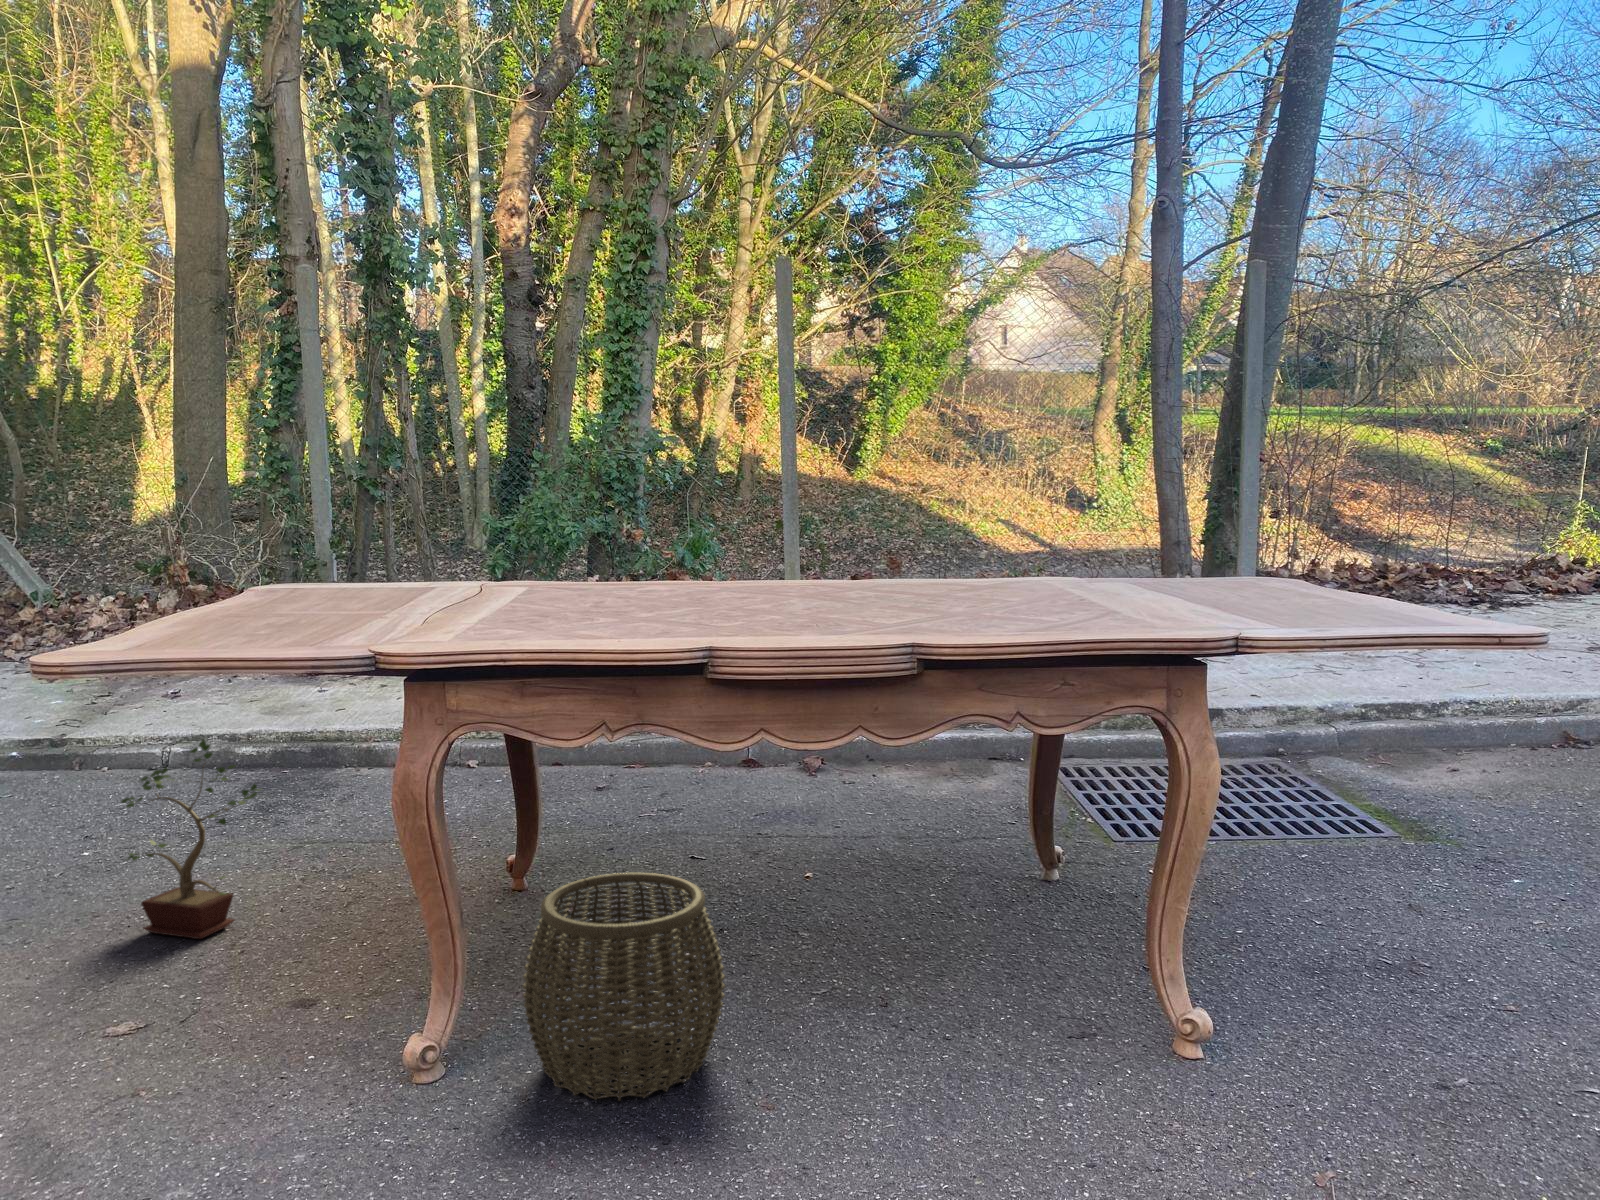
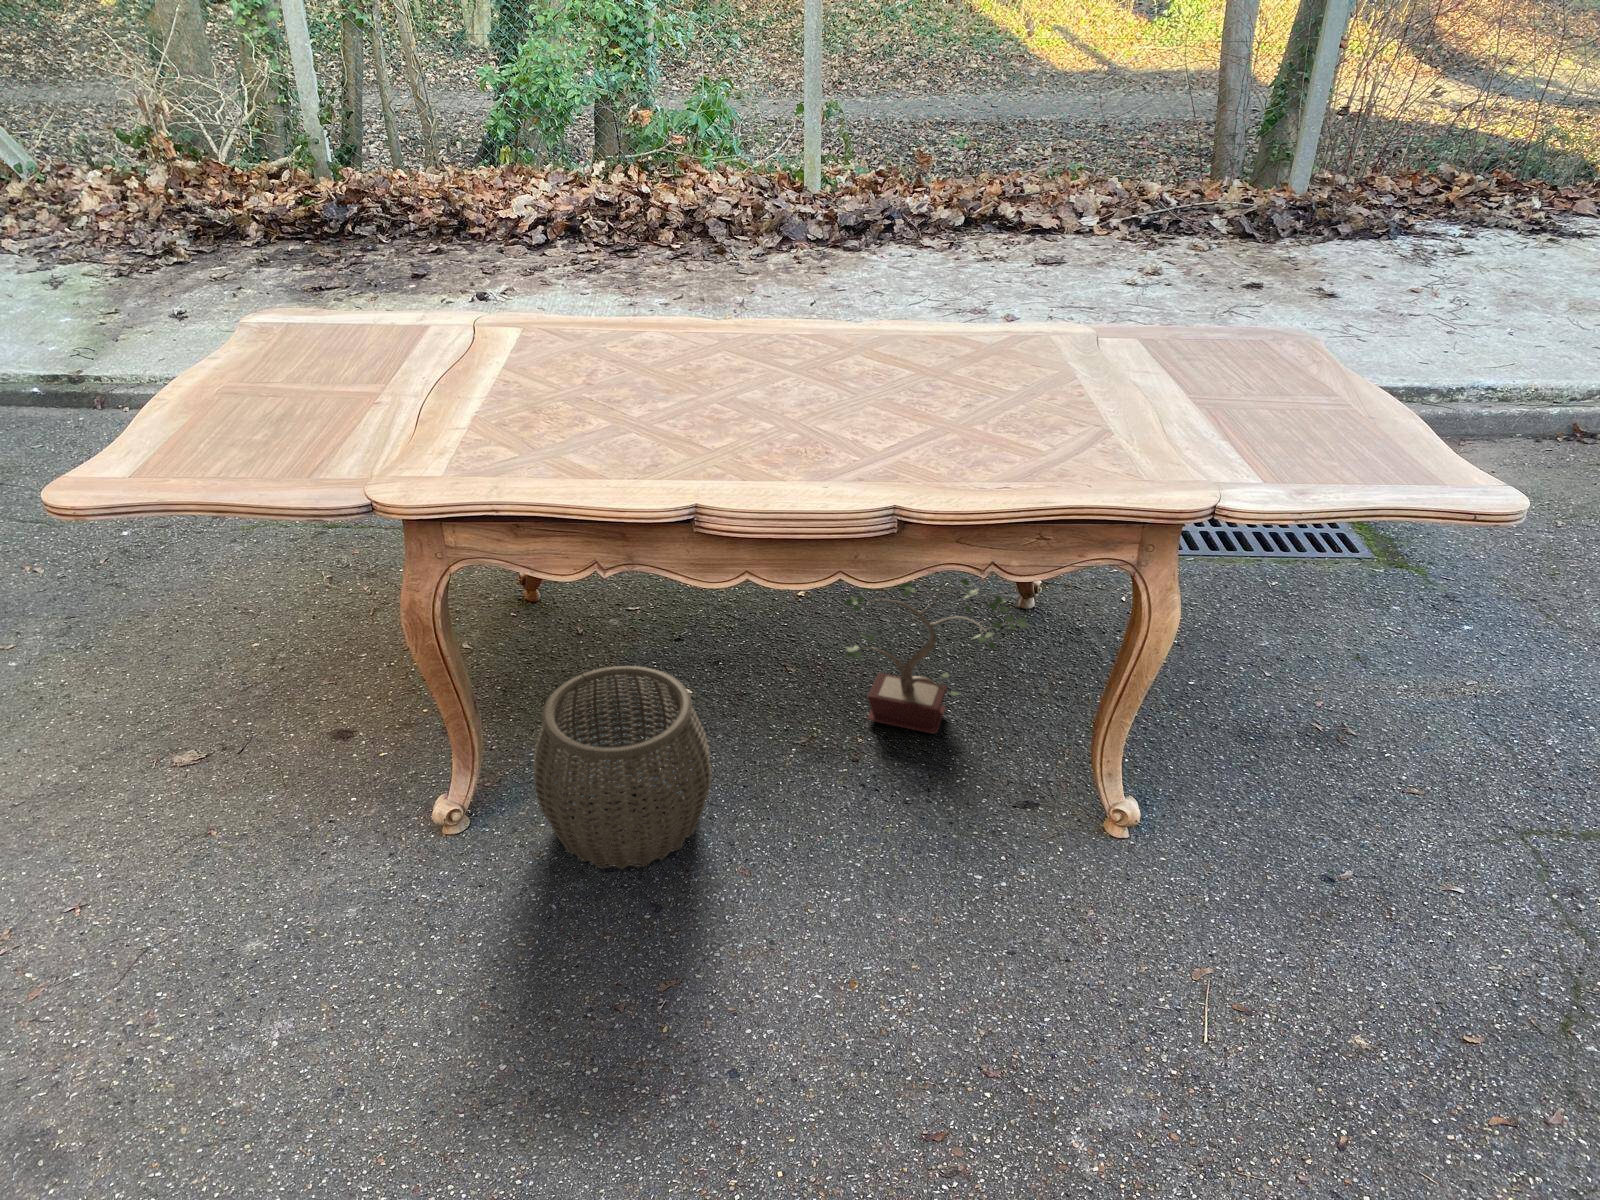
potted plant: present [121,740,260,939] -> present [844,579,1027,734]

